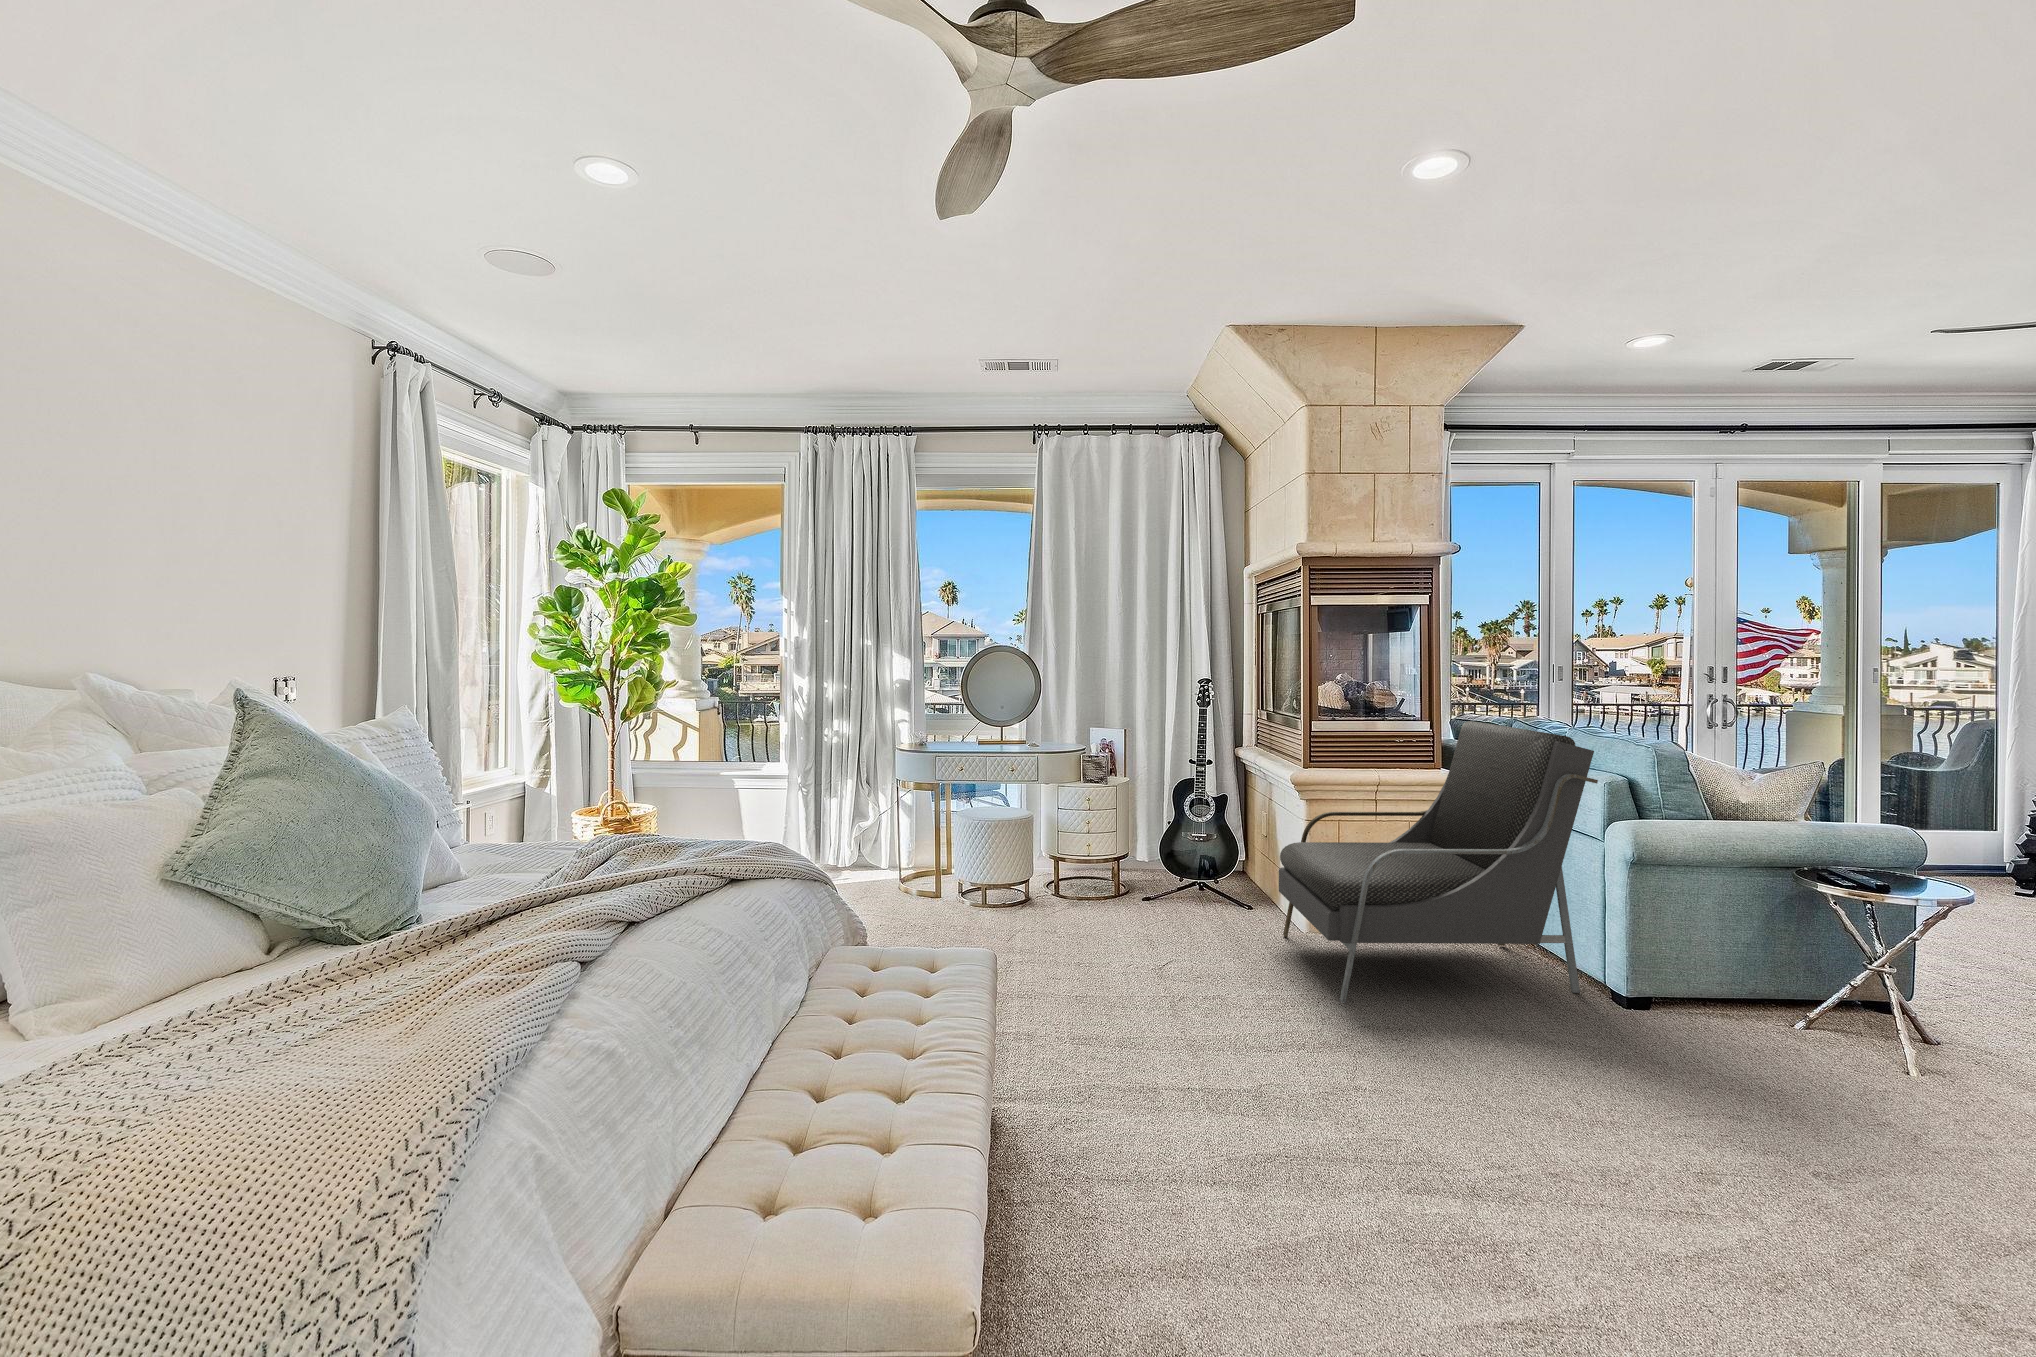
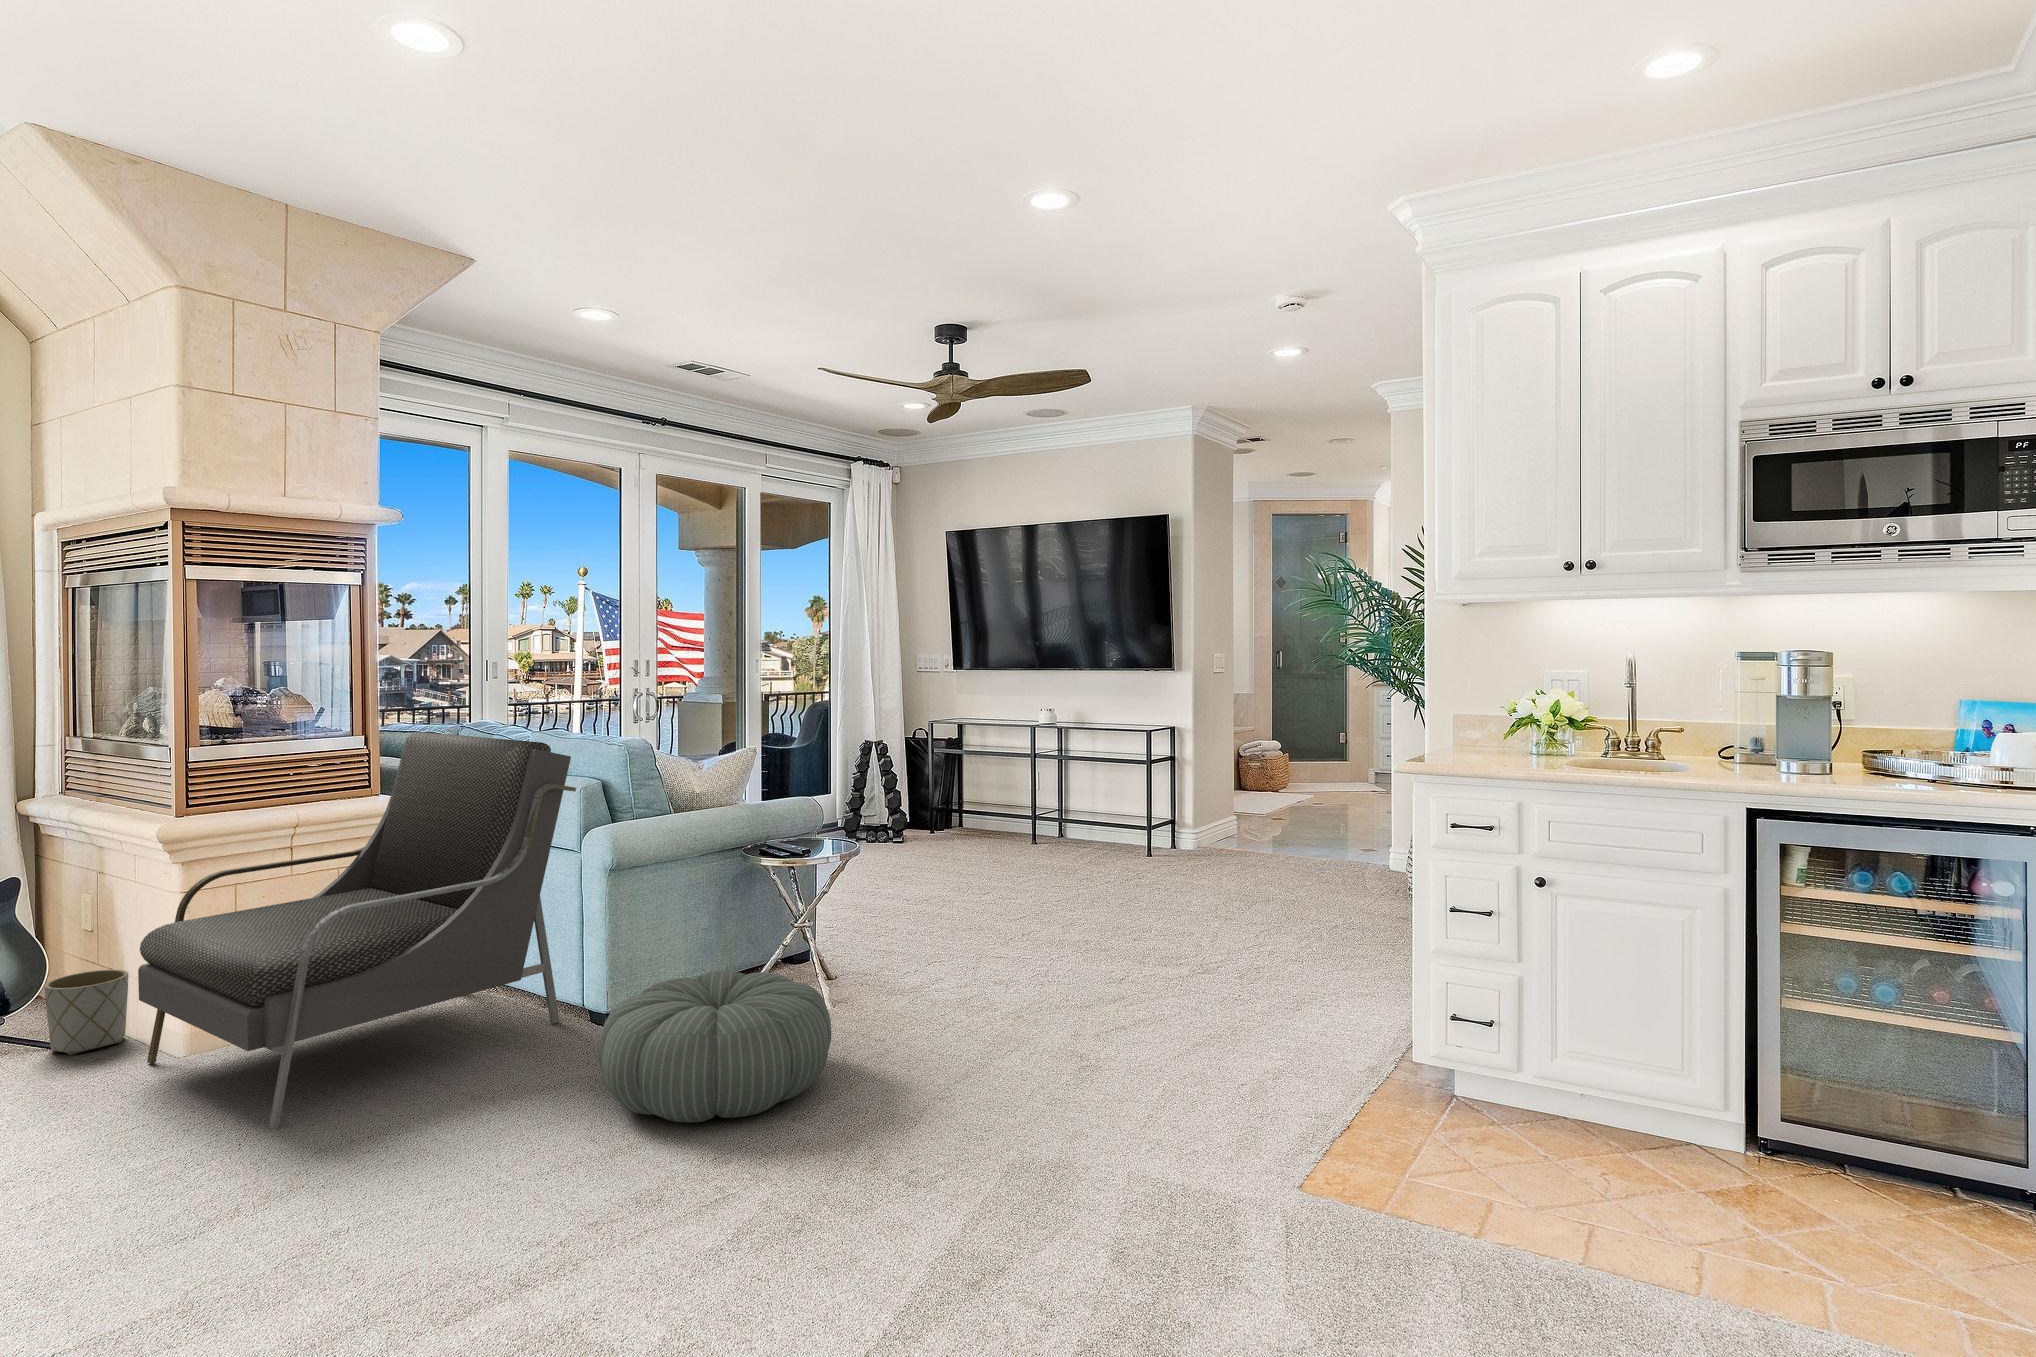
planter: none [1235,867,1278,919] -> present [44,969,128,1055]
pouf: none [1594,978,1879,1140] -> present [598,971,831,1123]

